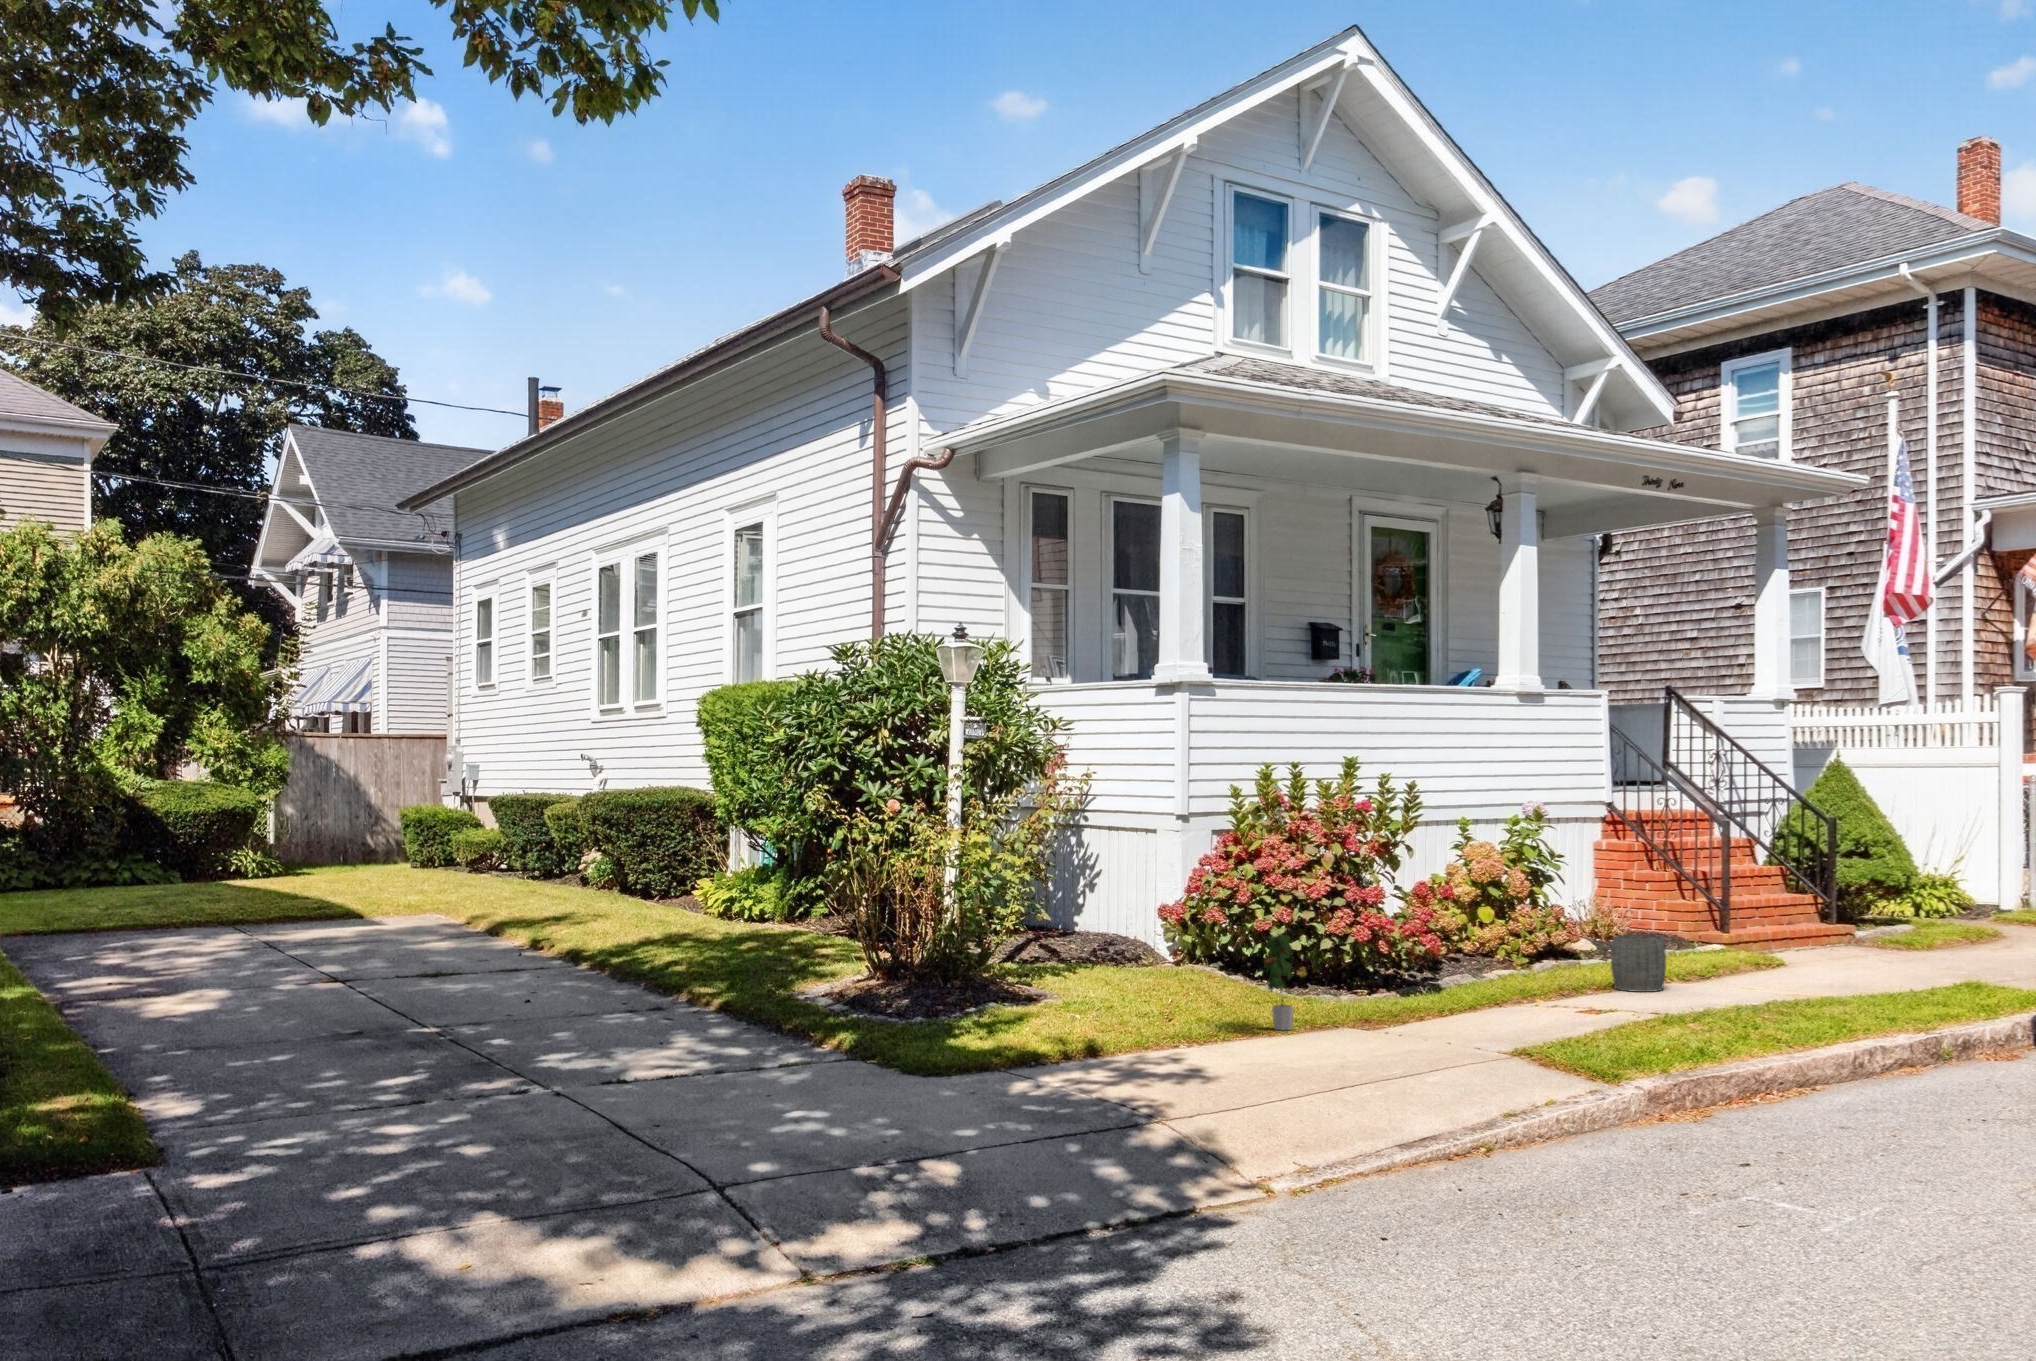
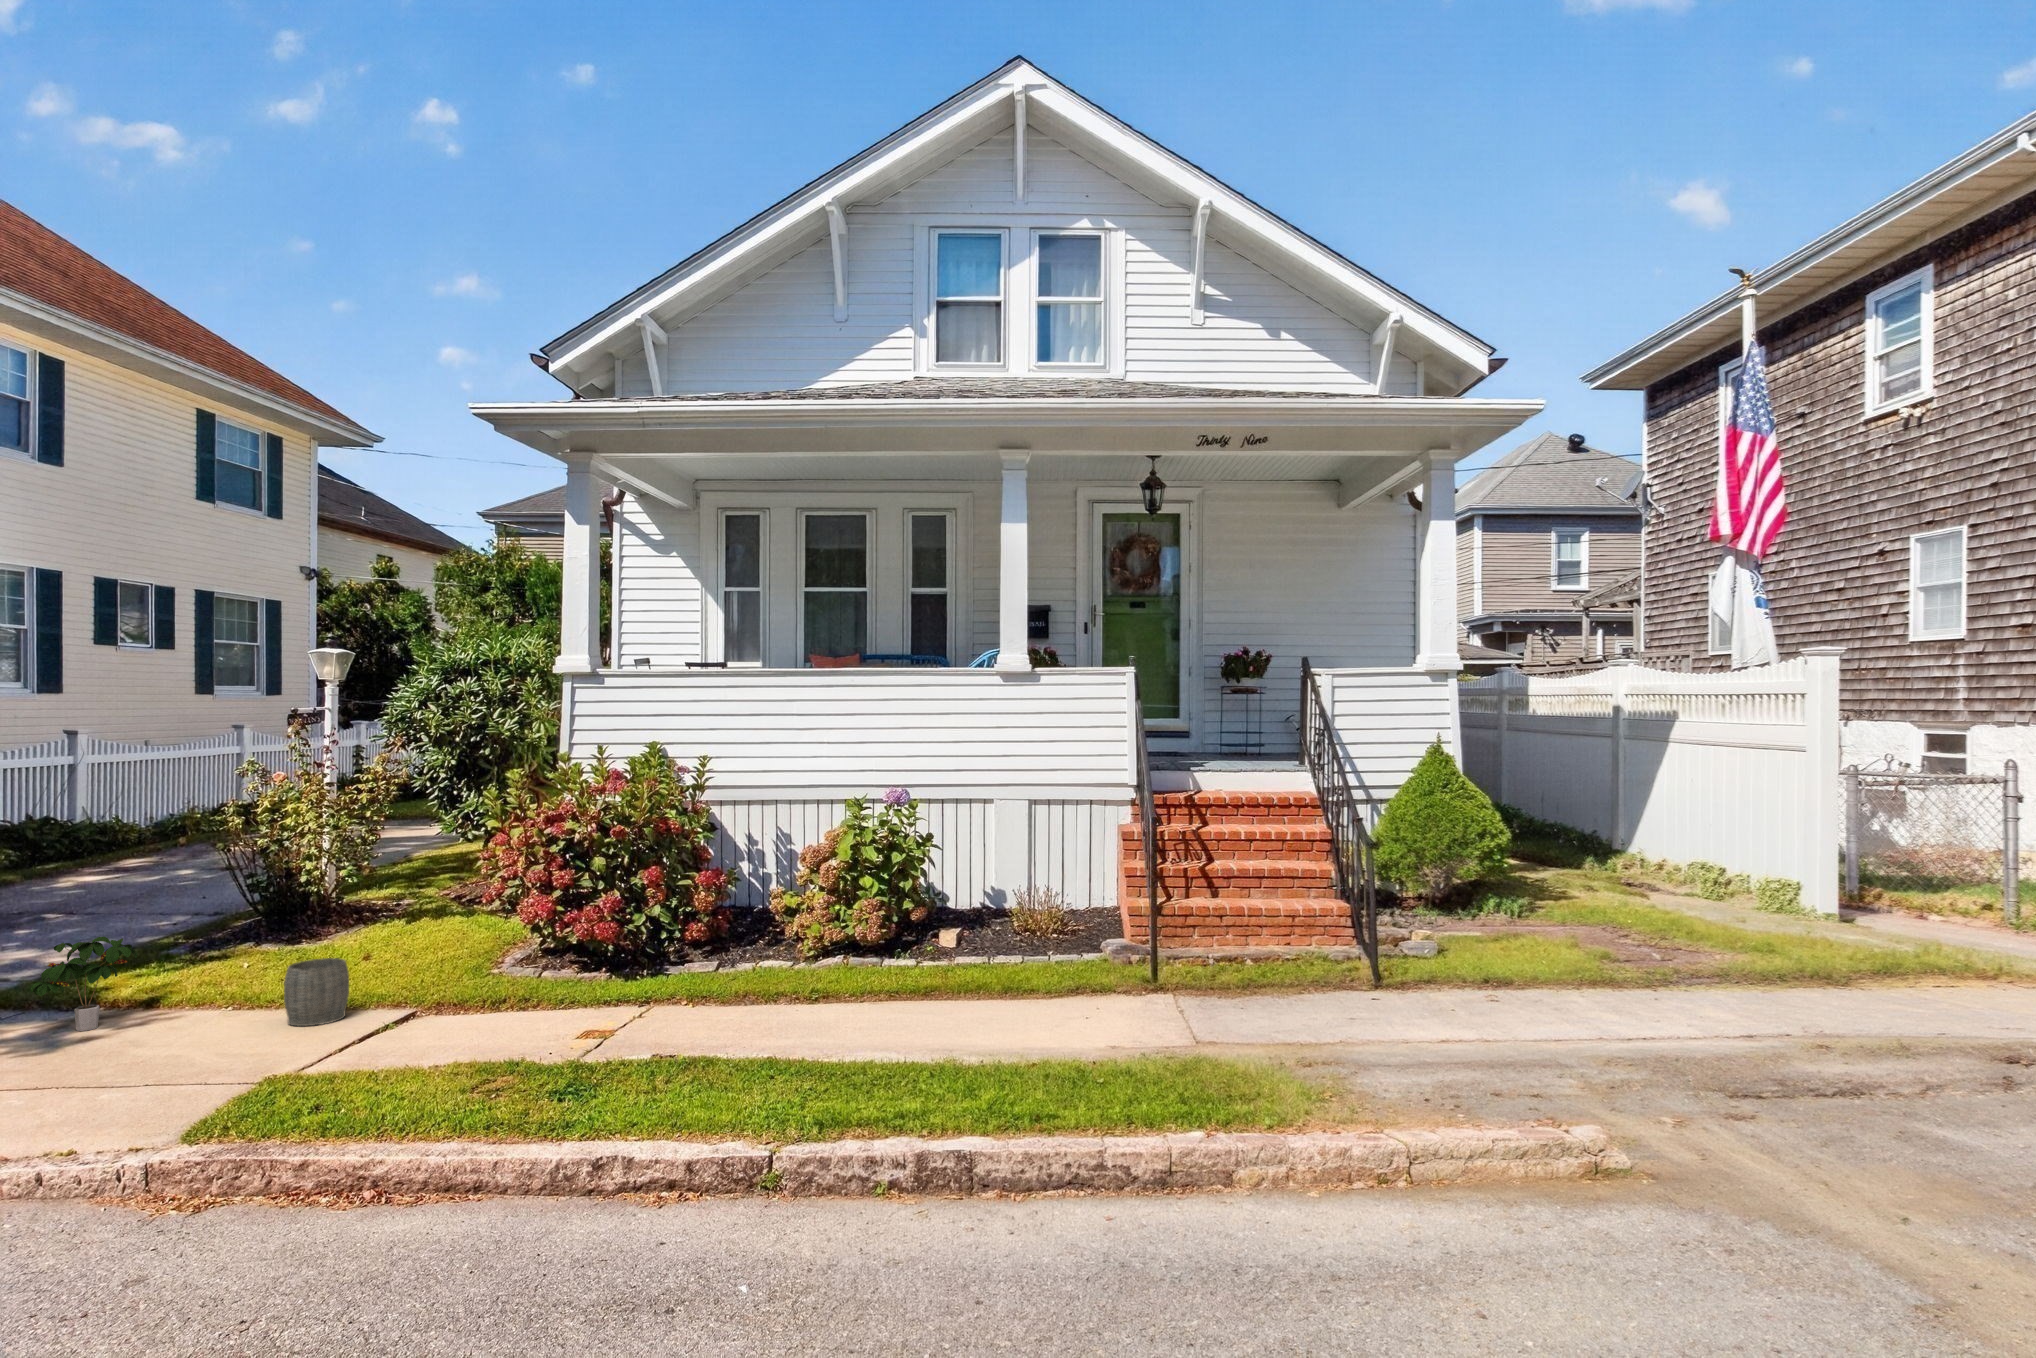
woven basket: present [1611,935,1666,992] -> present [284,958,349,1026]

